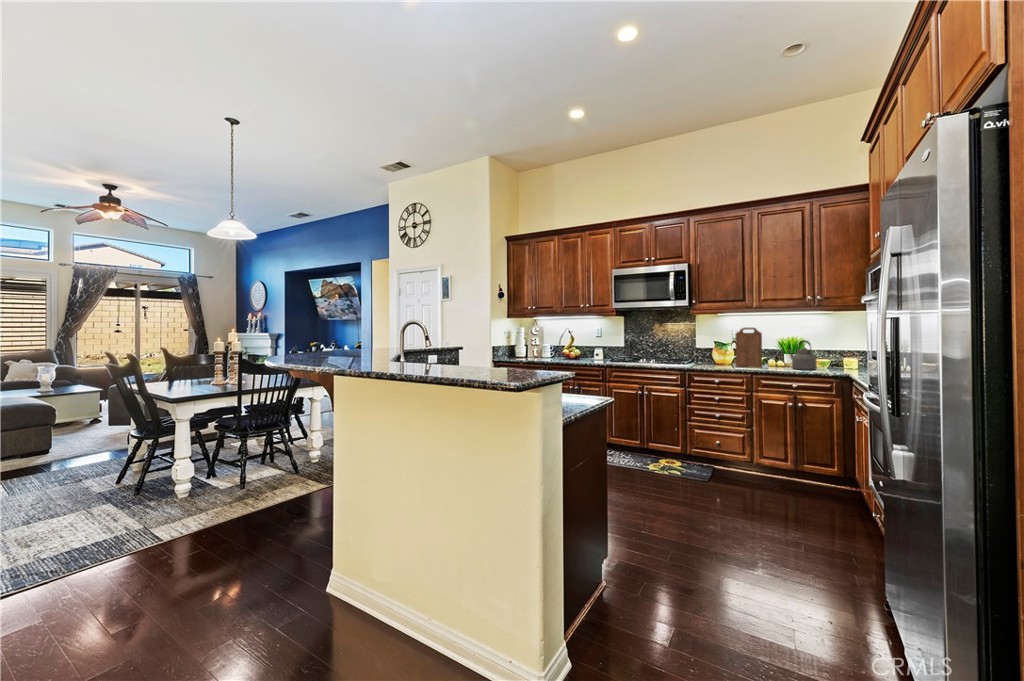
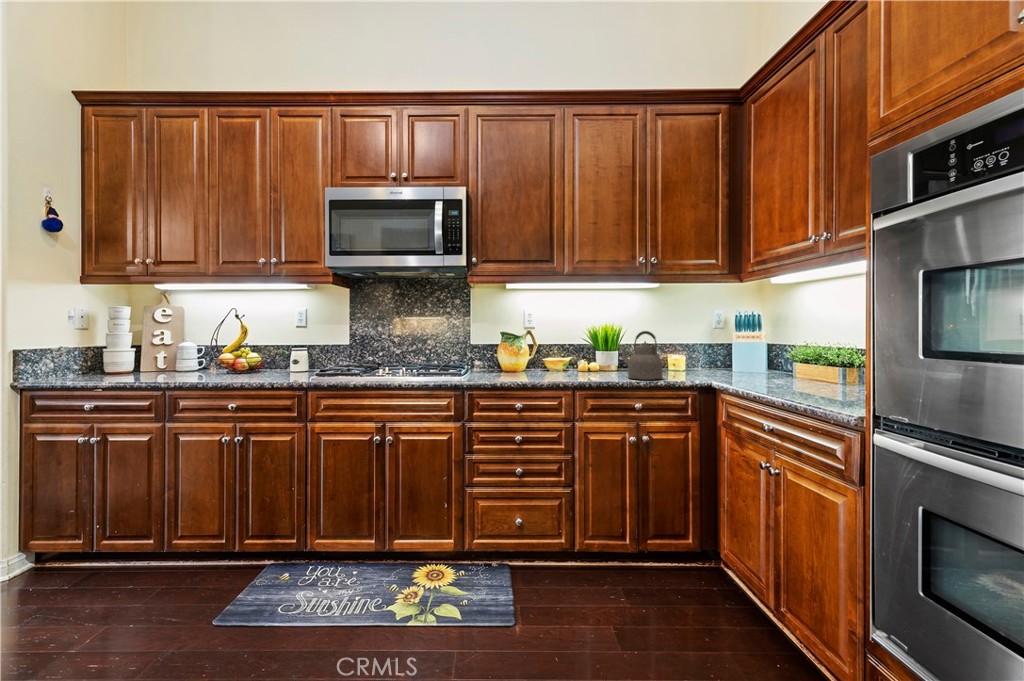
cutting board: present [736,327,762,368] -> none [544,309,585,378]

